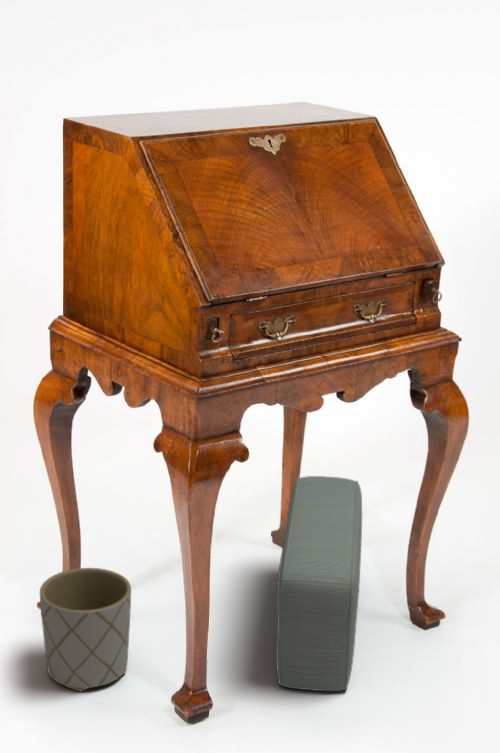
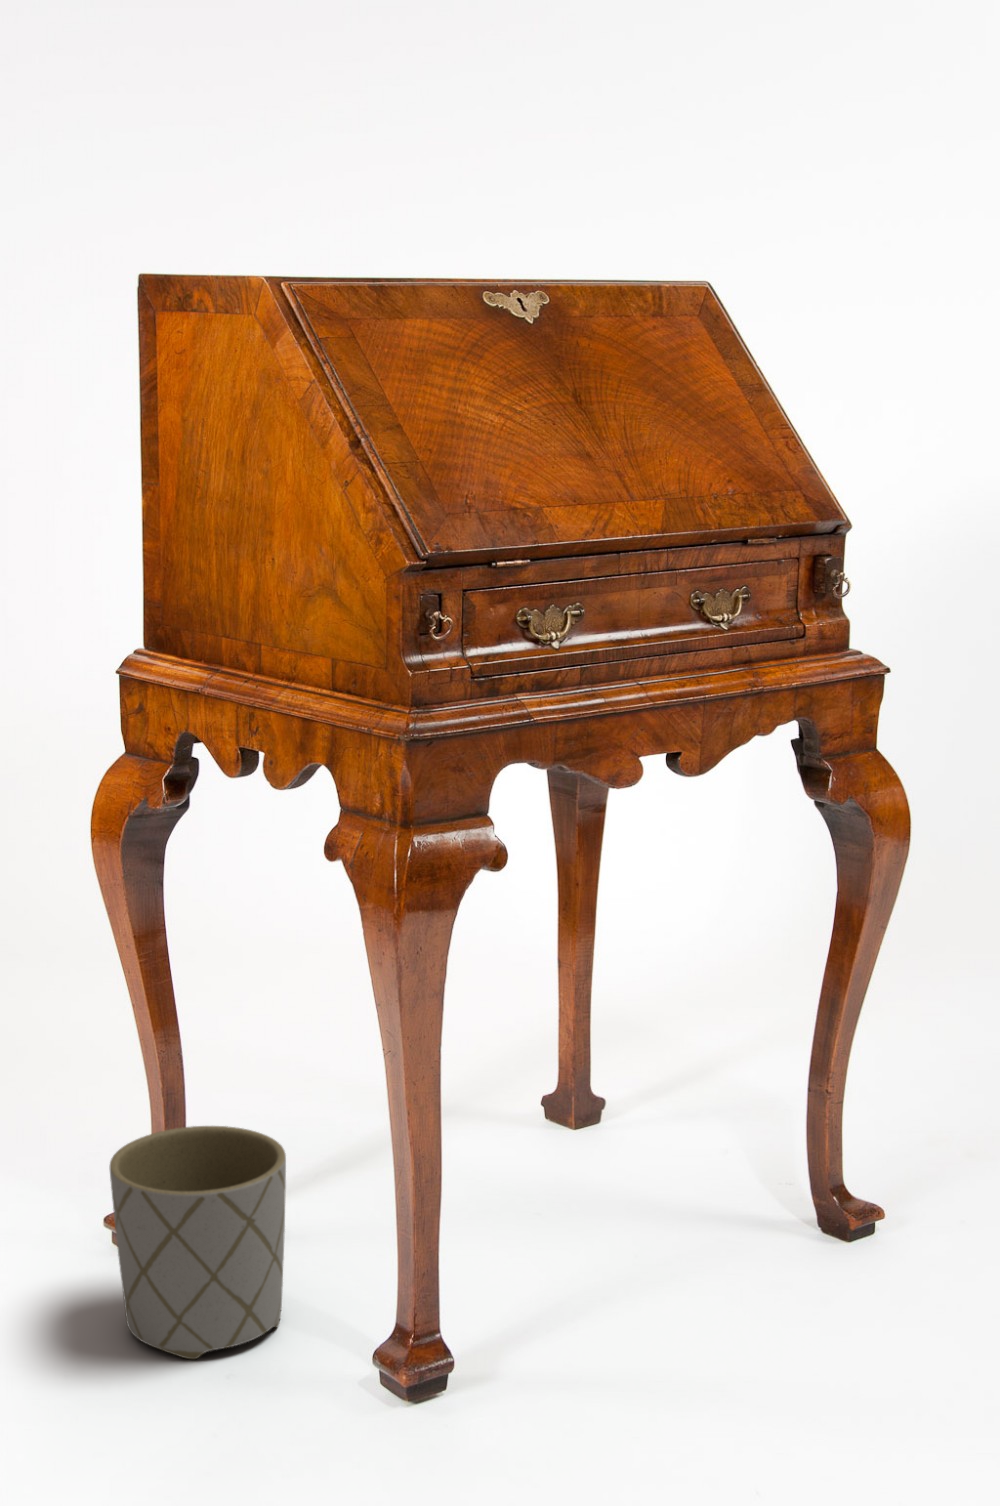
pouf: present [276,476,362,691] -> none [567,963,720,1341]

